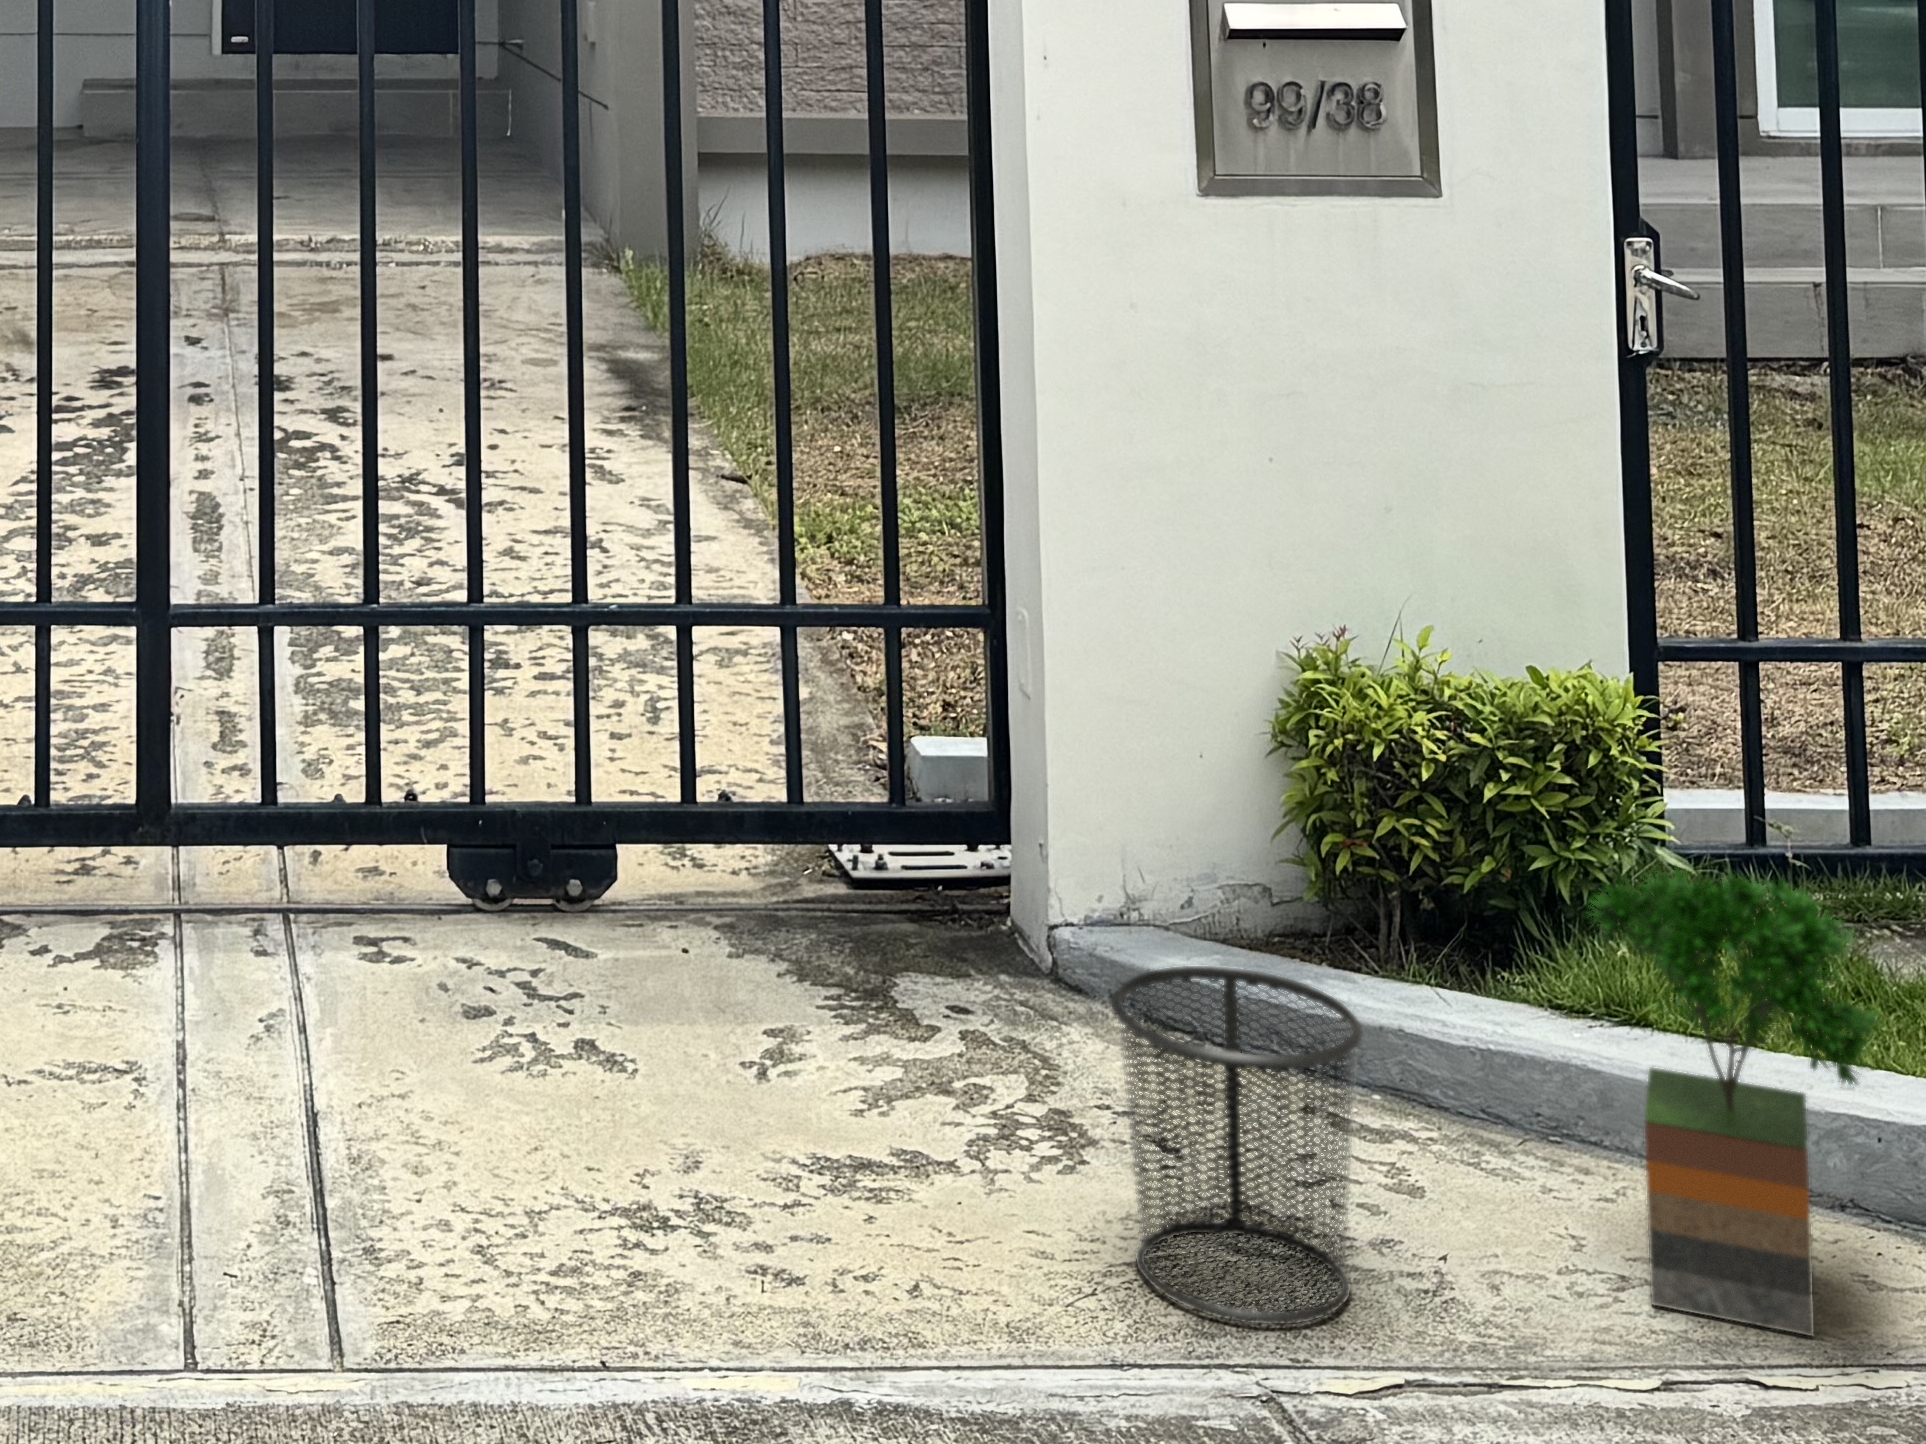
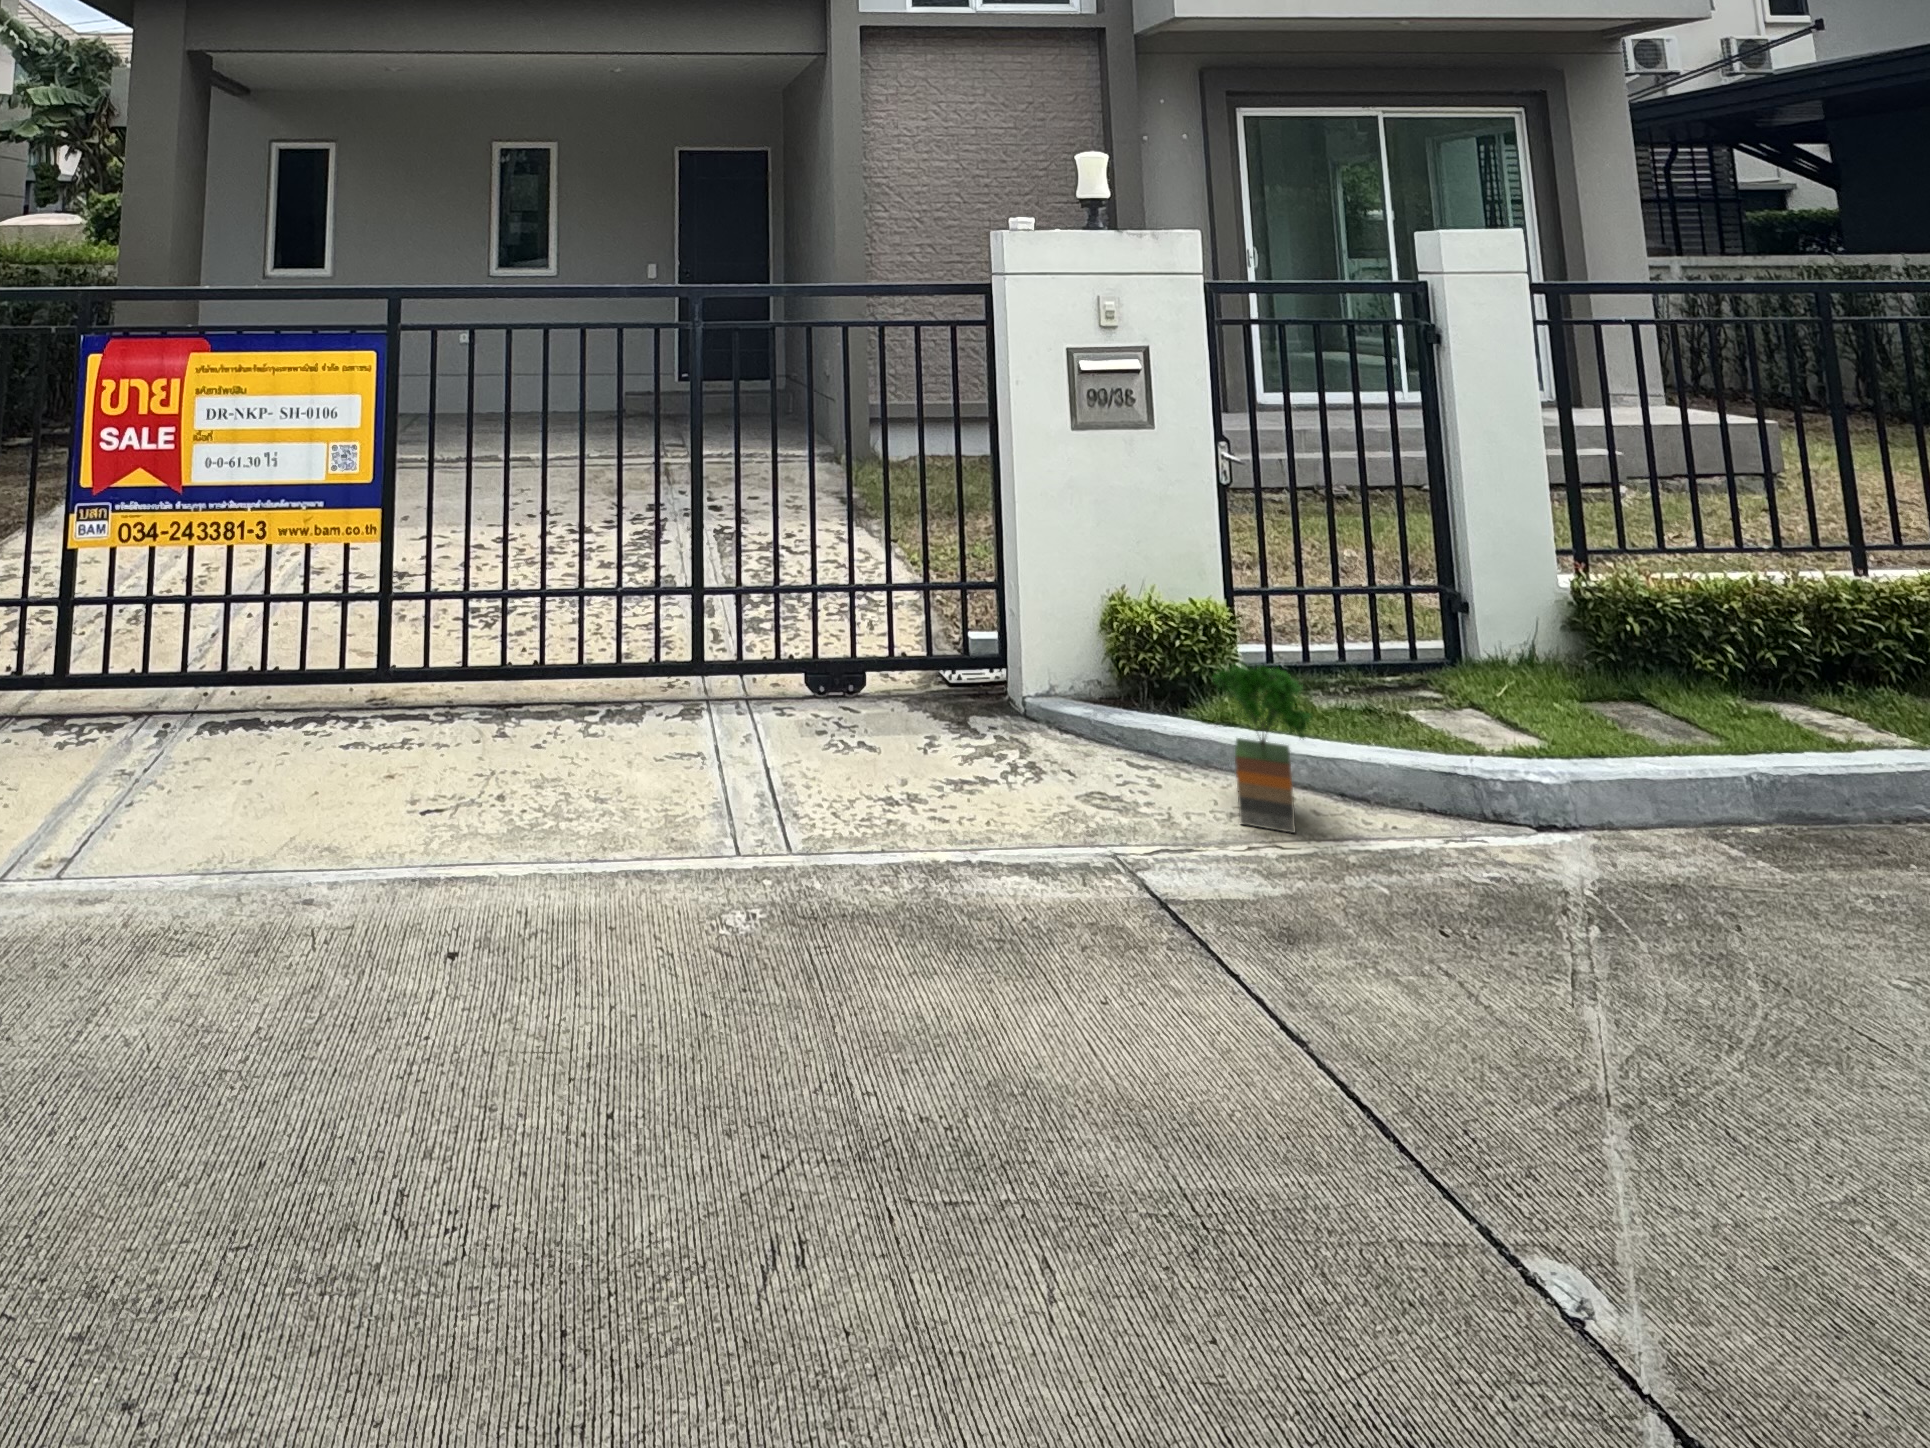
waste bin: present [1112,966,1363,1324] -> none [1051,704,1138,834]

